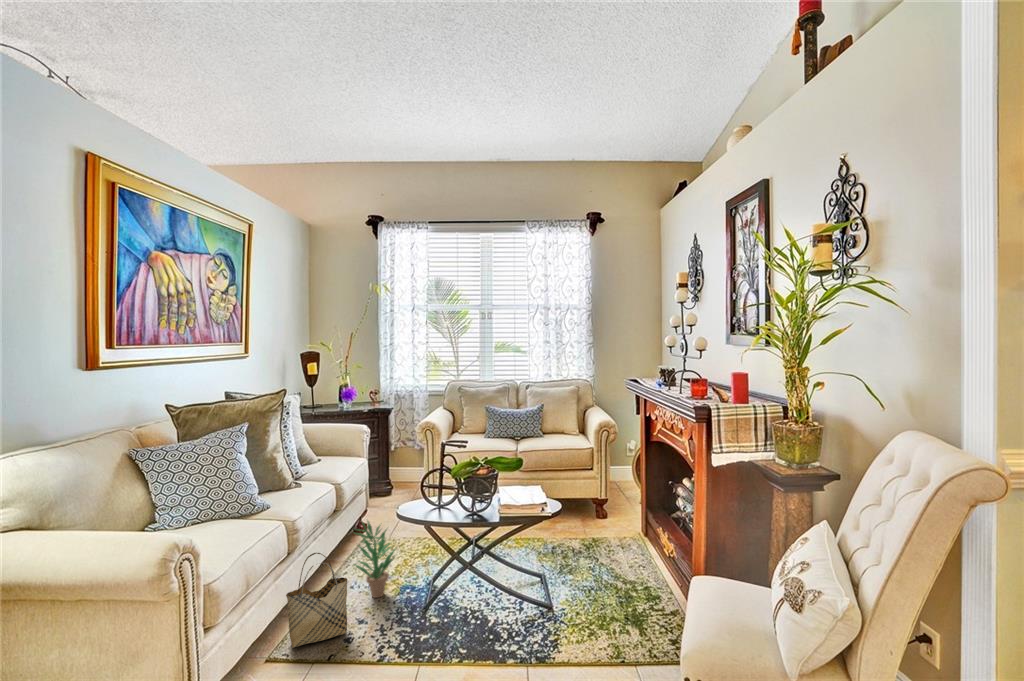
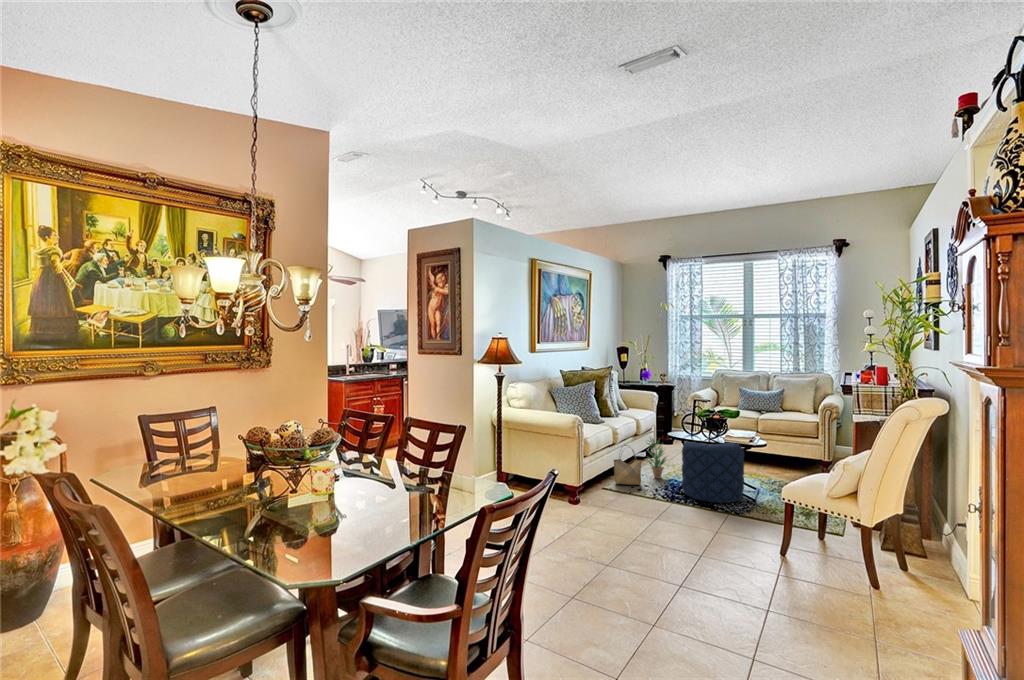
pouf: none [428,509,537,652] -> present [682,441,744,503]

